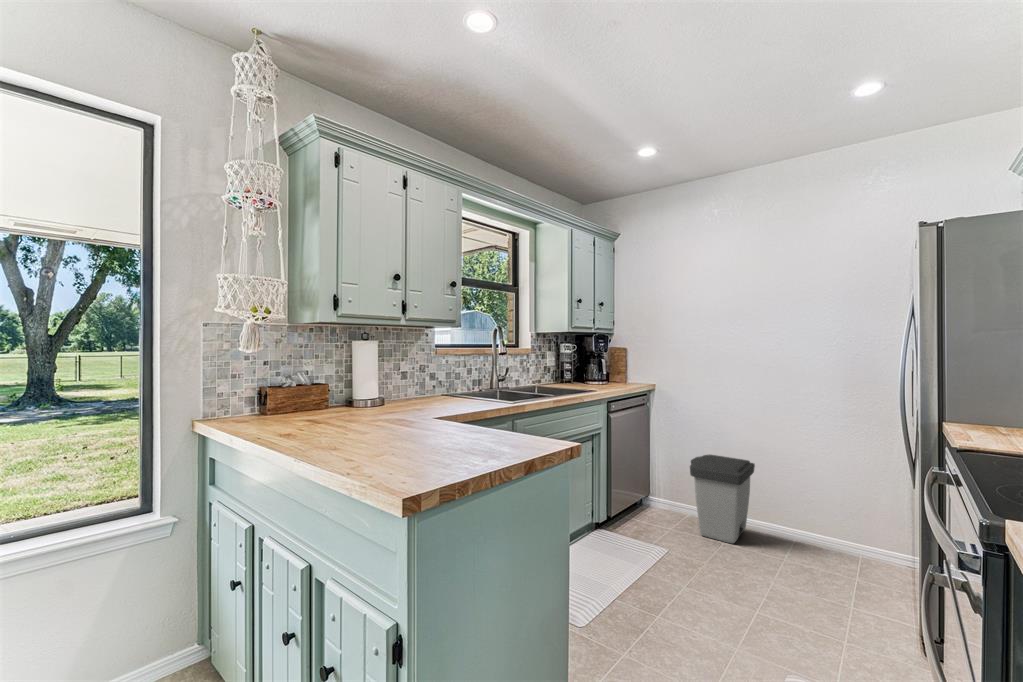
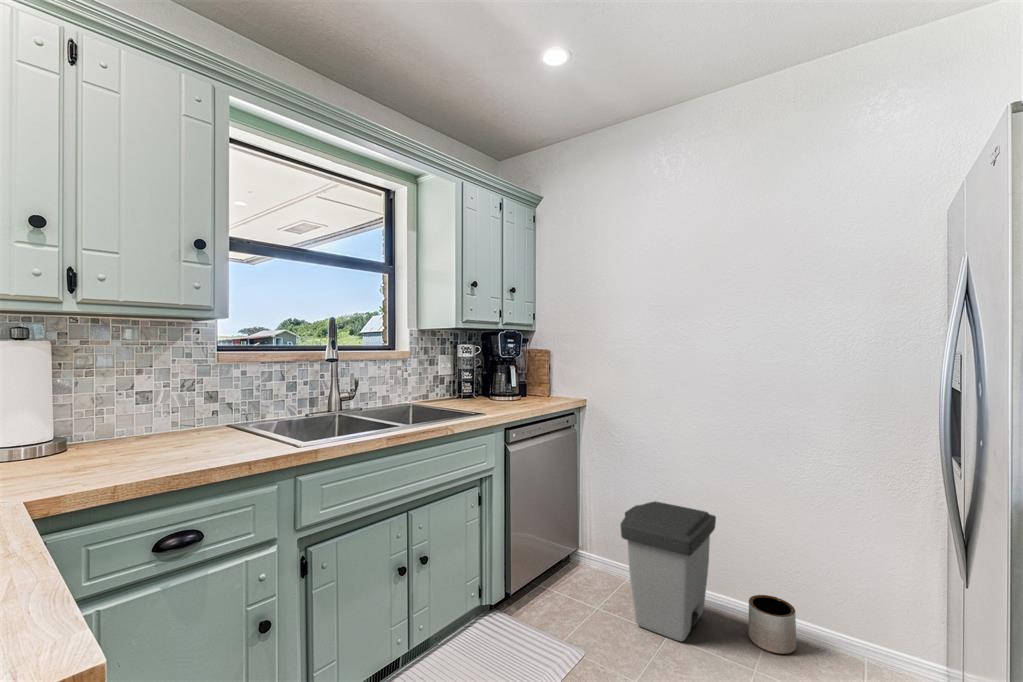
planter: none [779,516,812,551] -> present [749,595,796,654]

